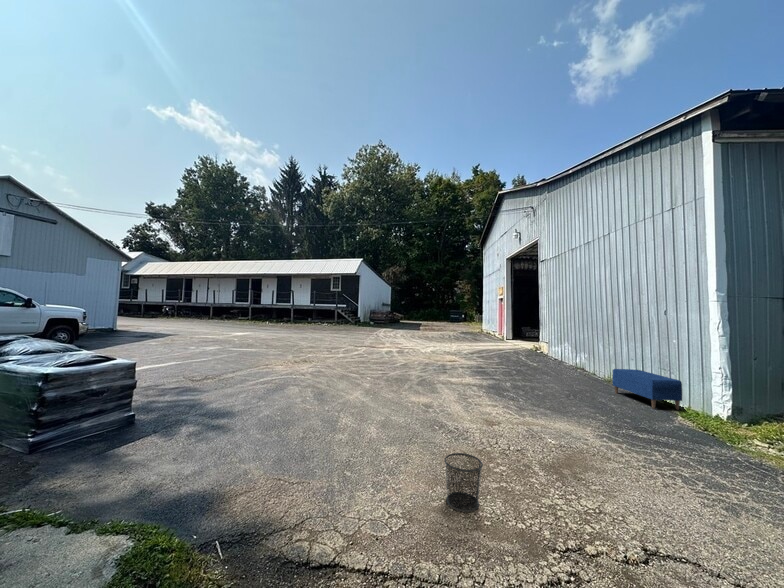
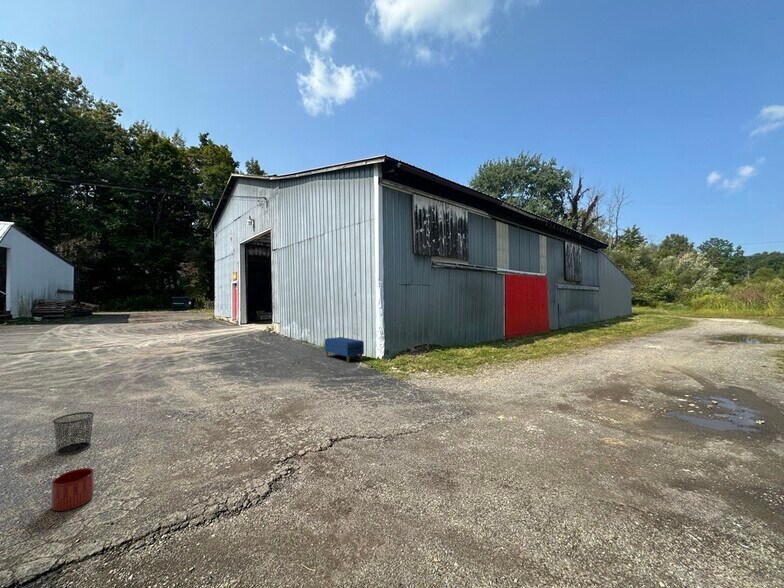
waste bin: present [444,453,483,512] -> present [53,412,94,455]
planter: none [337,467,367,507] -> present [51,468,94,511]

